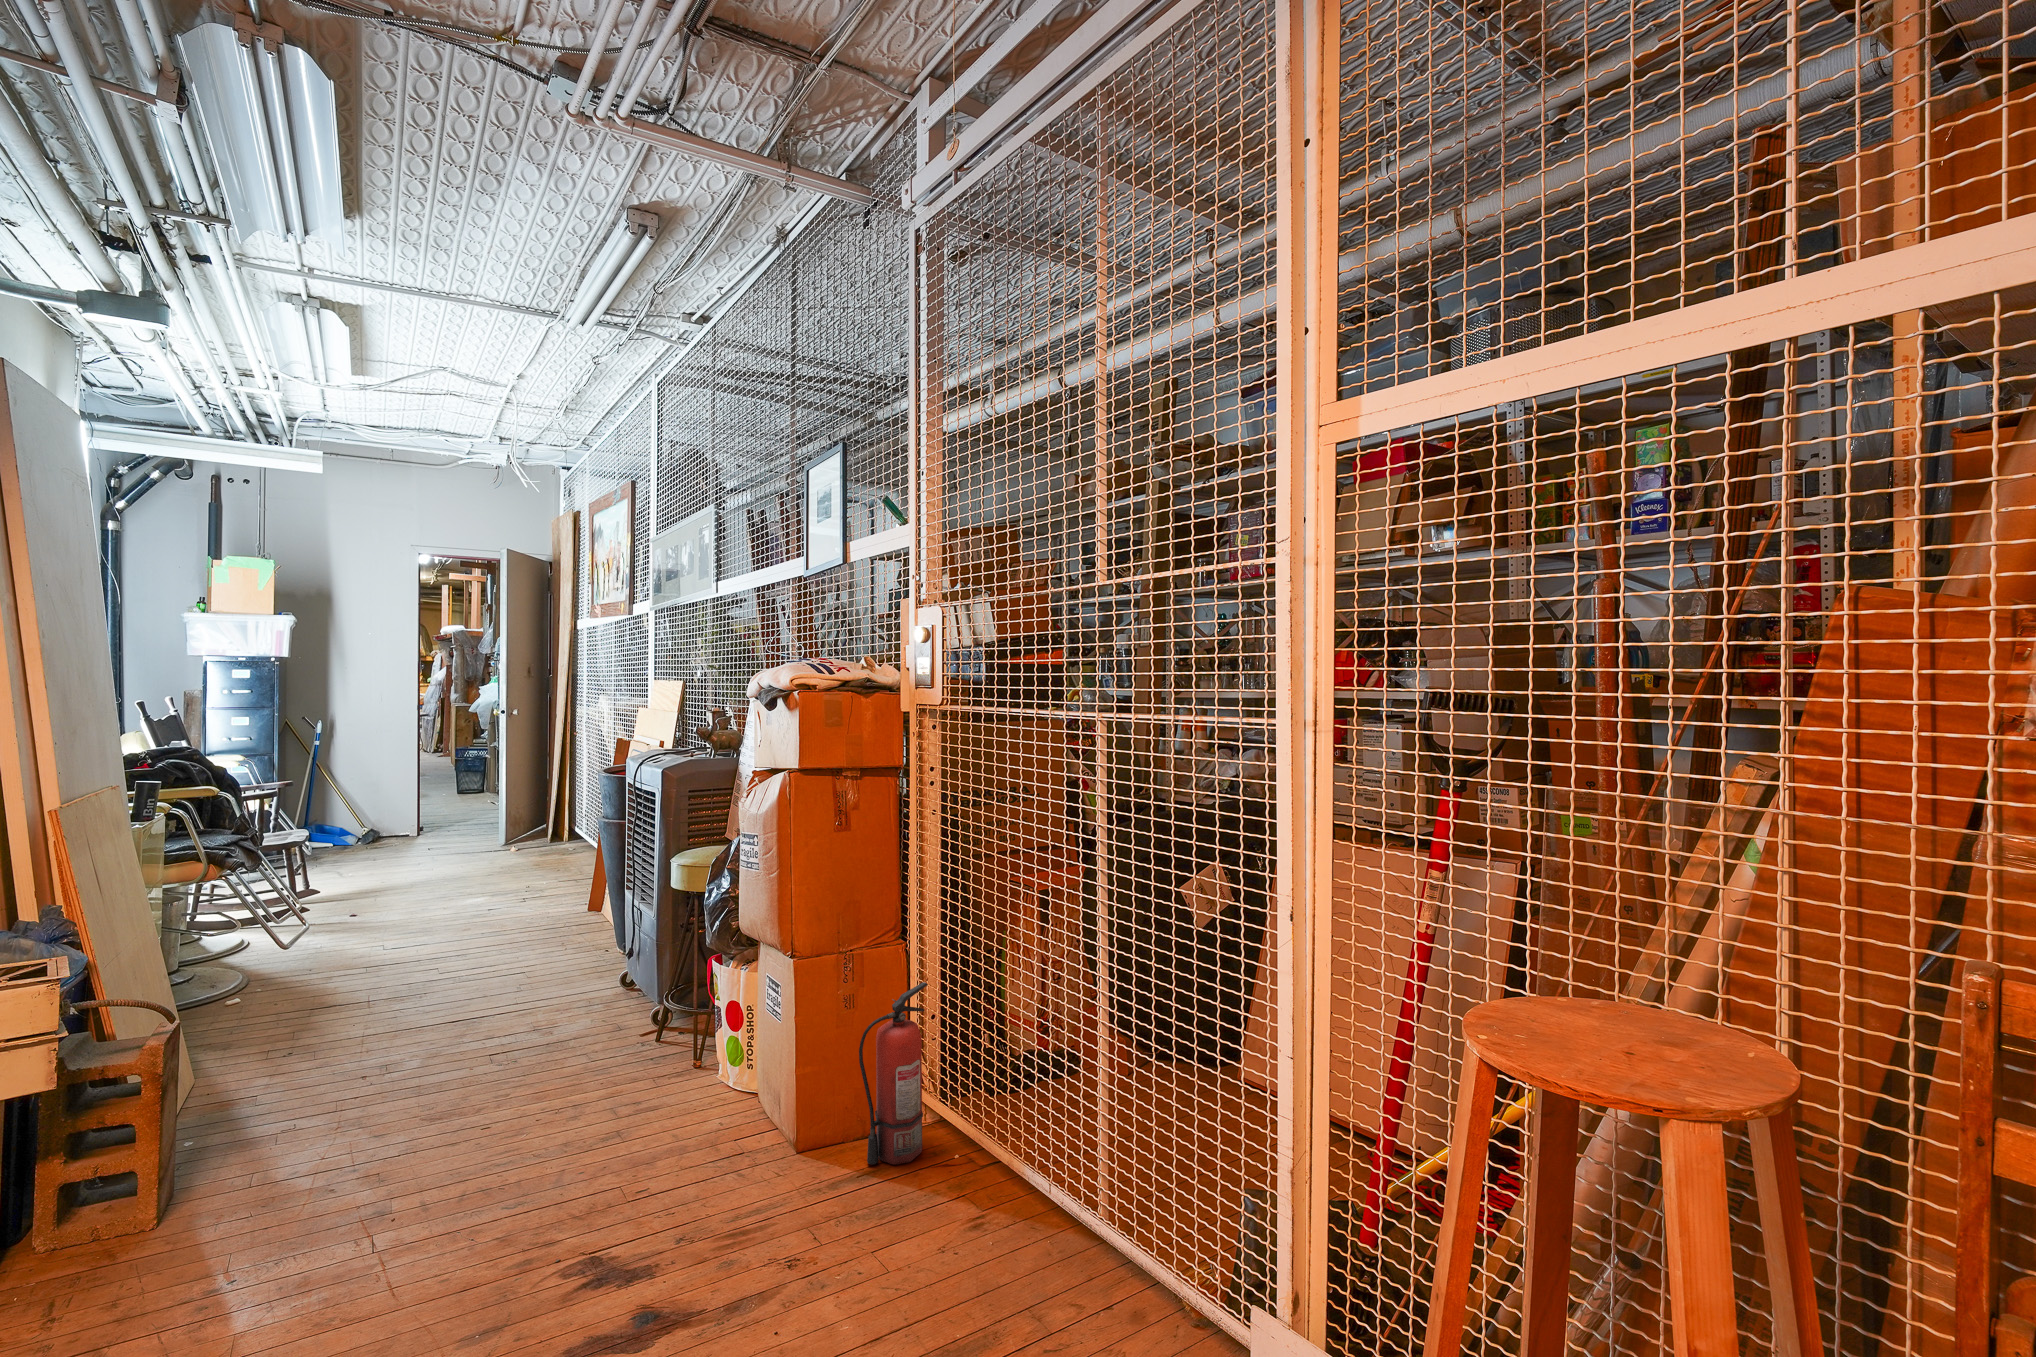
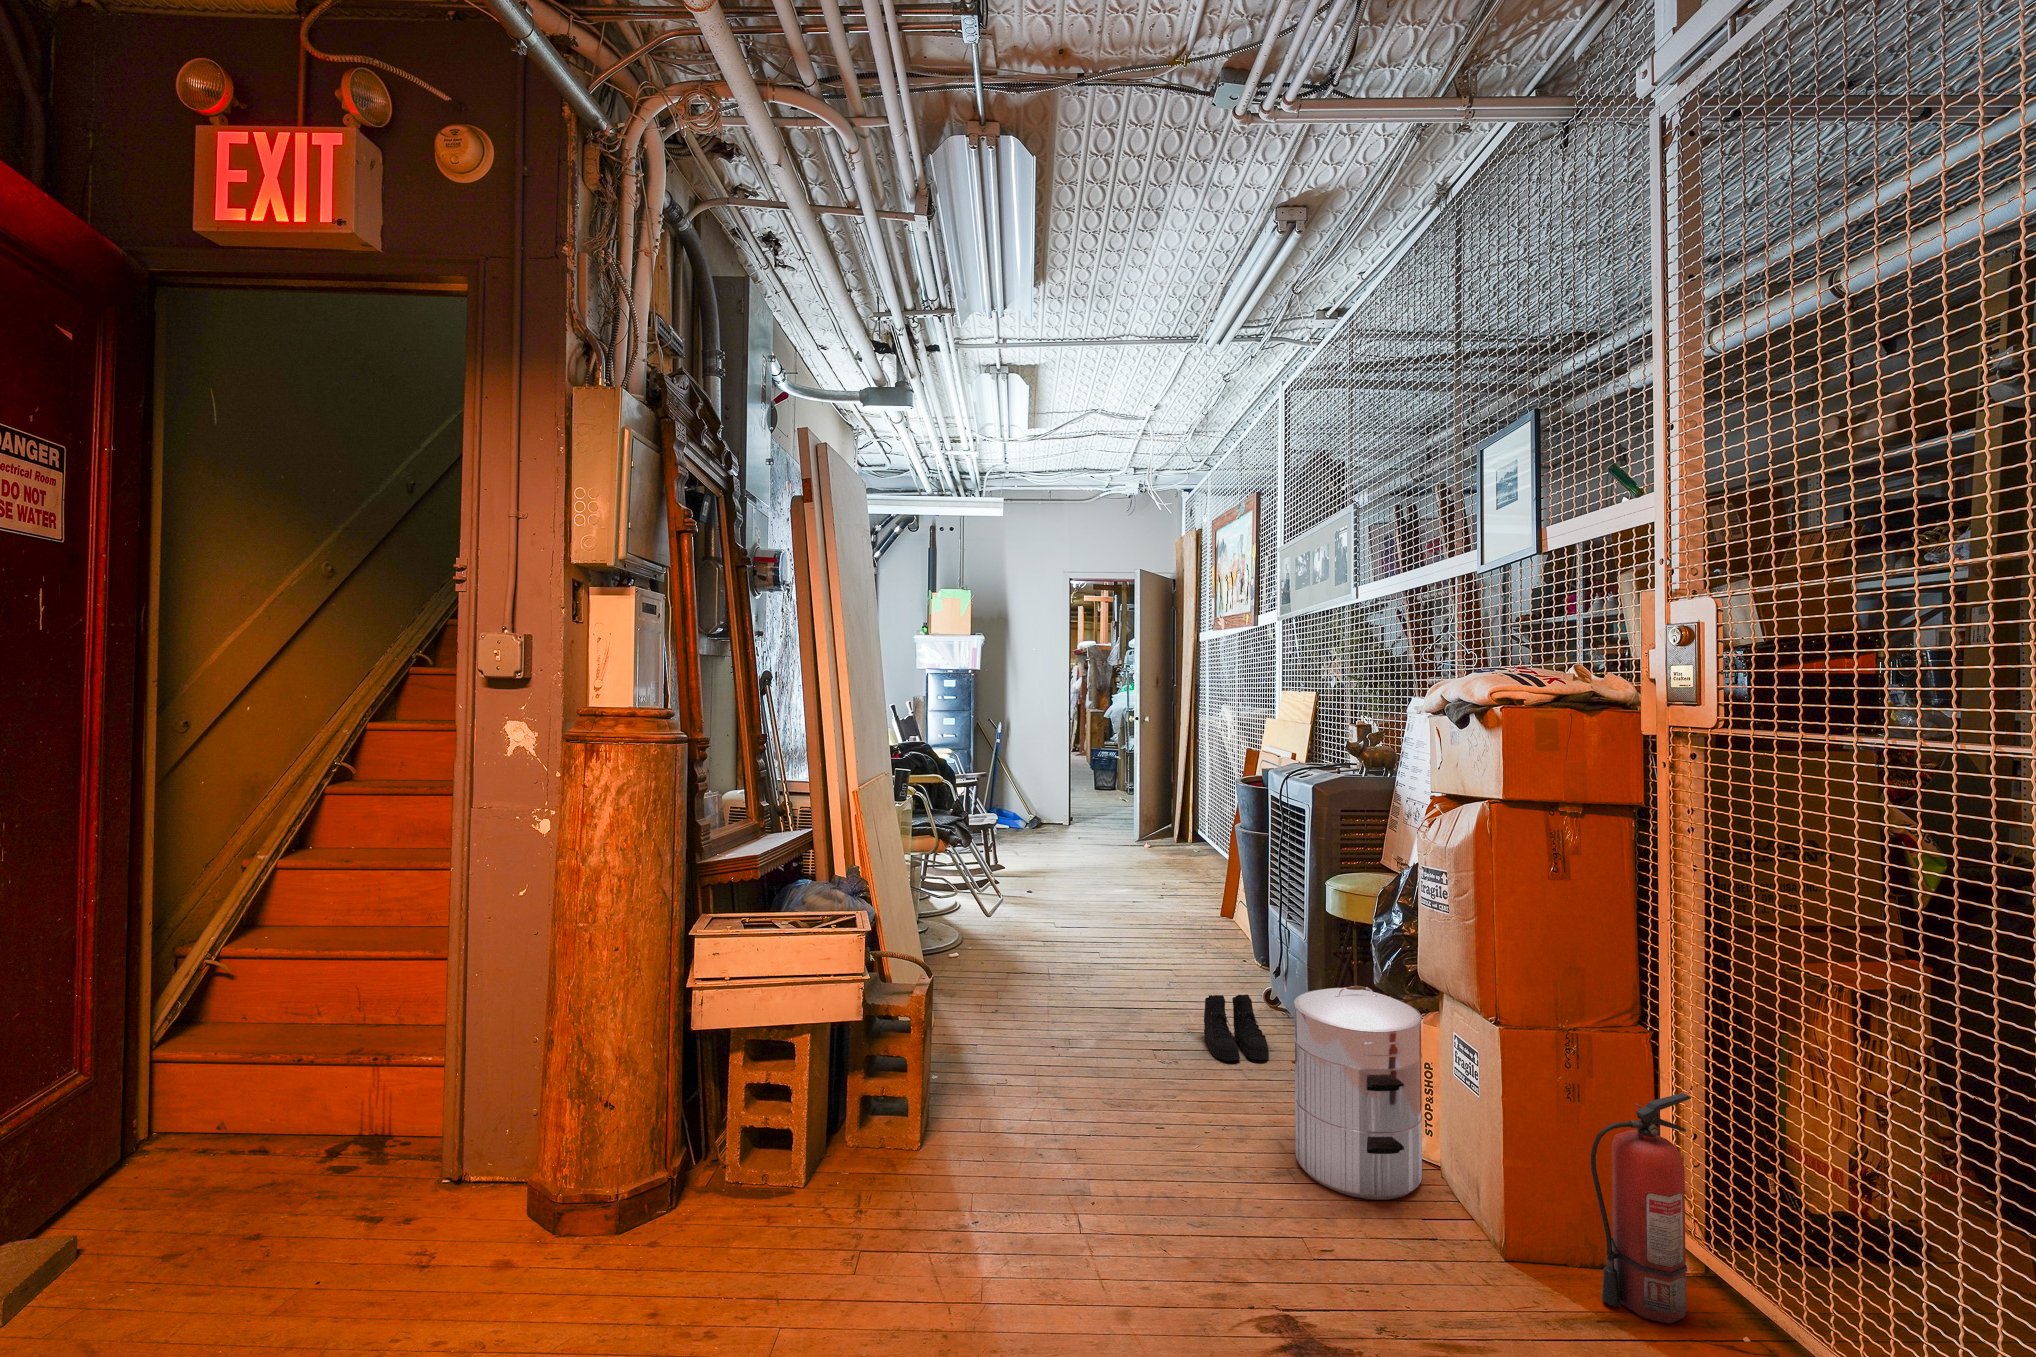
waste bin: none [621,953,742,1153] -> present [1294,986,1422,1200]
boots: none [544,983,615,1057] -> present [1204,994,1269,1061]

